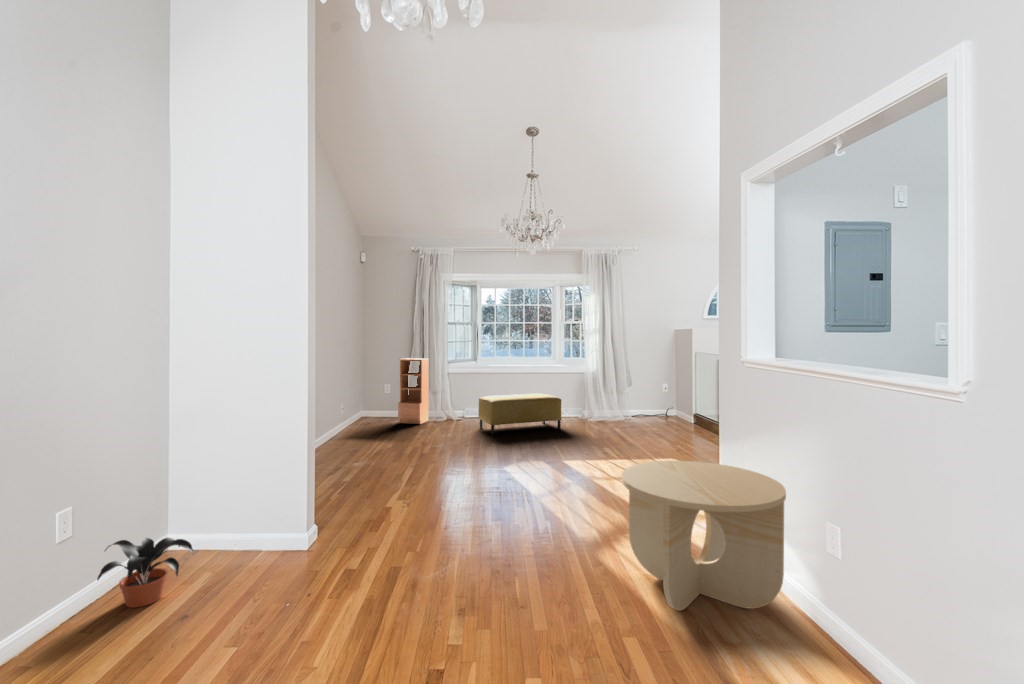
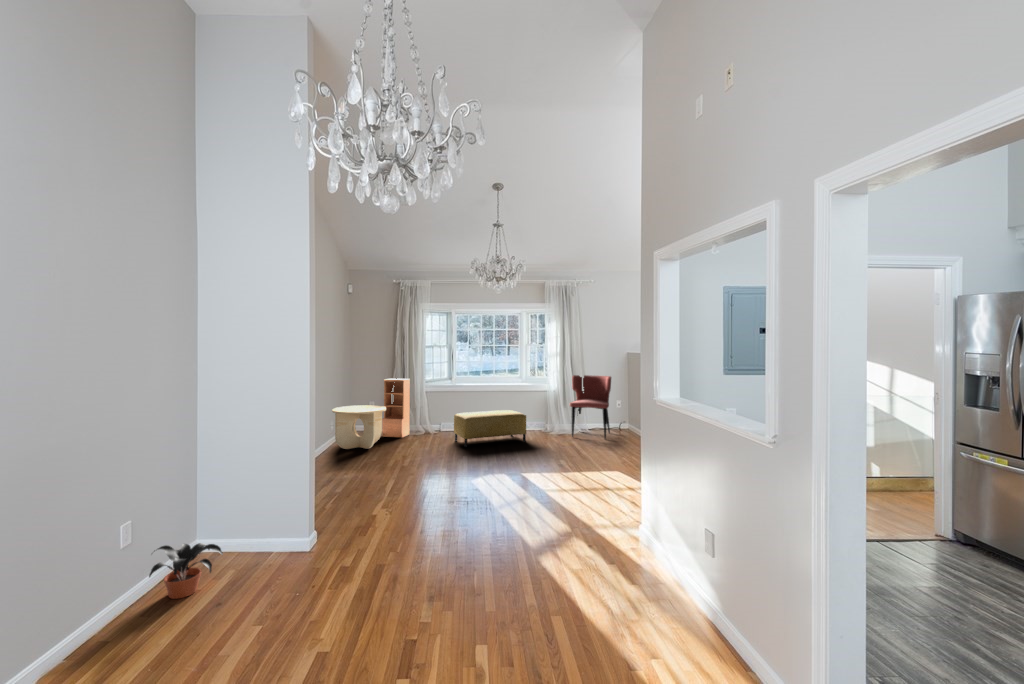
dining chair: none [611,354,659,427] -> present [570,375,611,439]
side table: present [622,461,786,611] -> present [332,405,386,449]

